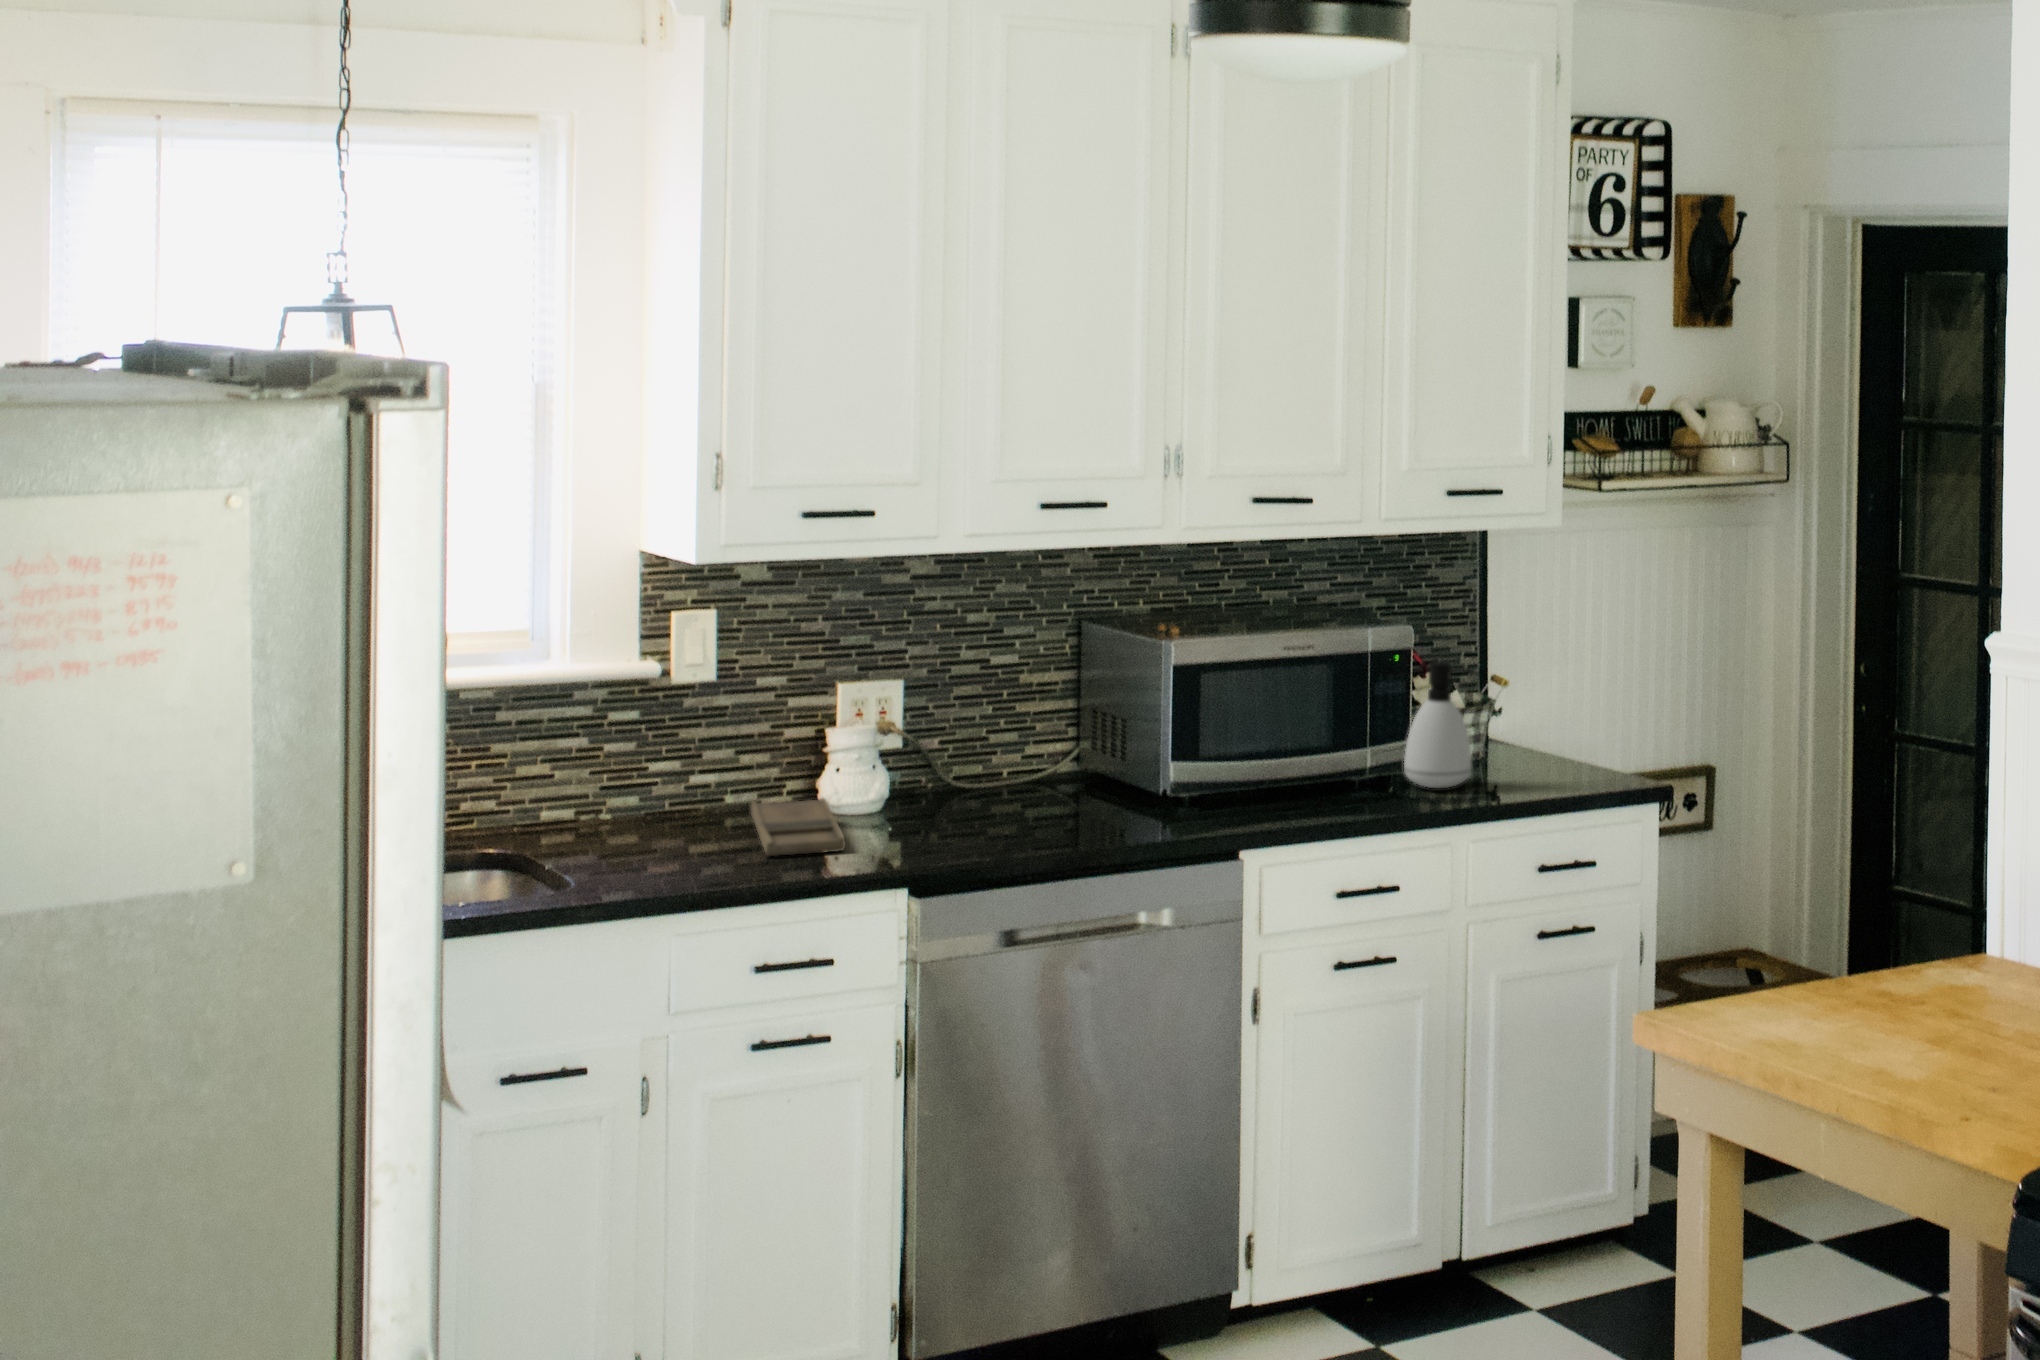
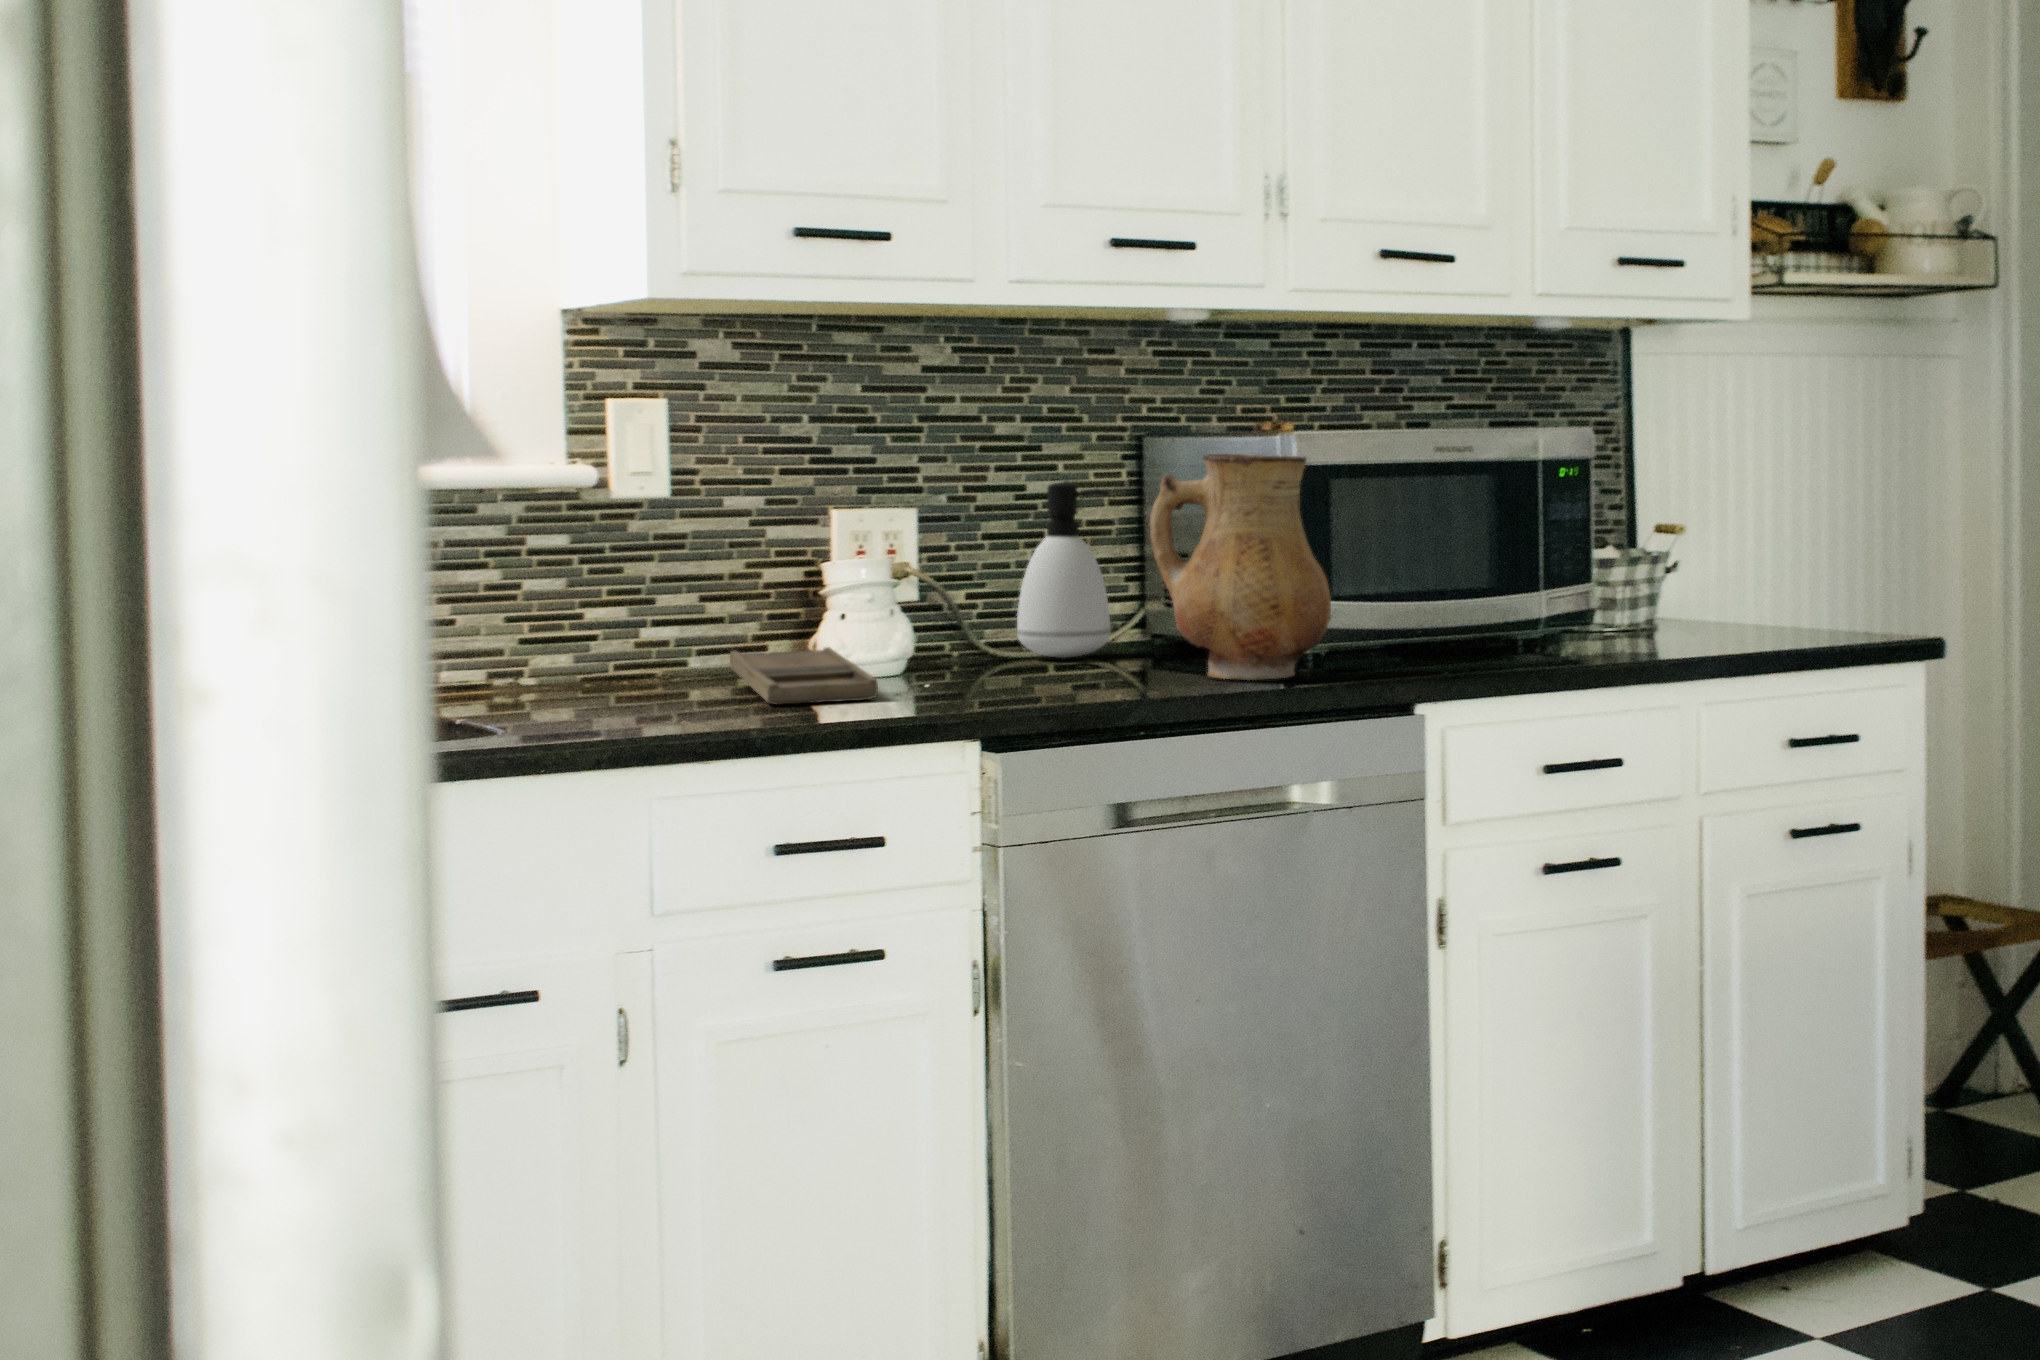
soap dispenser: present [1404,661,1473,788] -> present [1017,482,1111,658]
ceramic pitcher: none [1052,668,1179,834] -> present [1150,454,1331,680]

